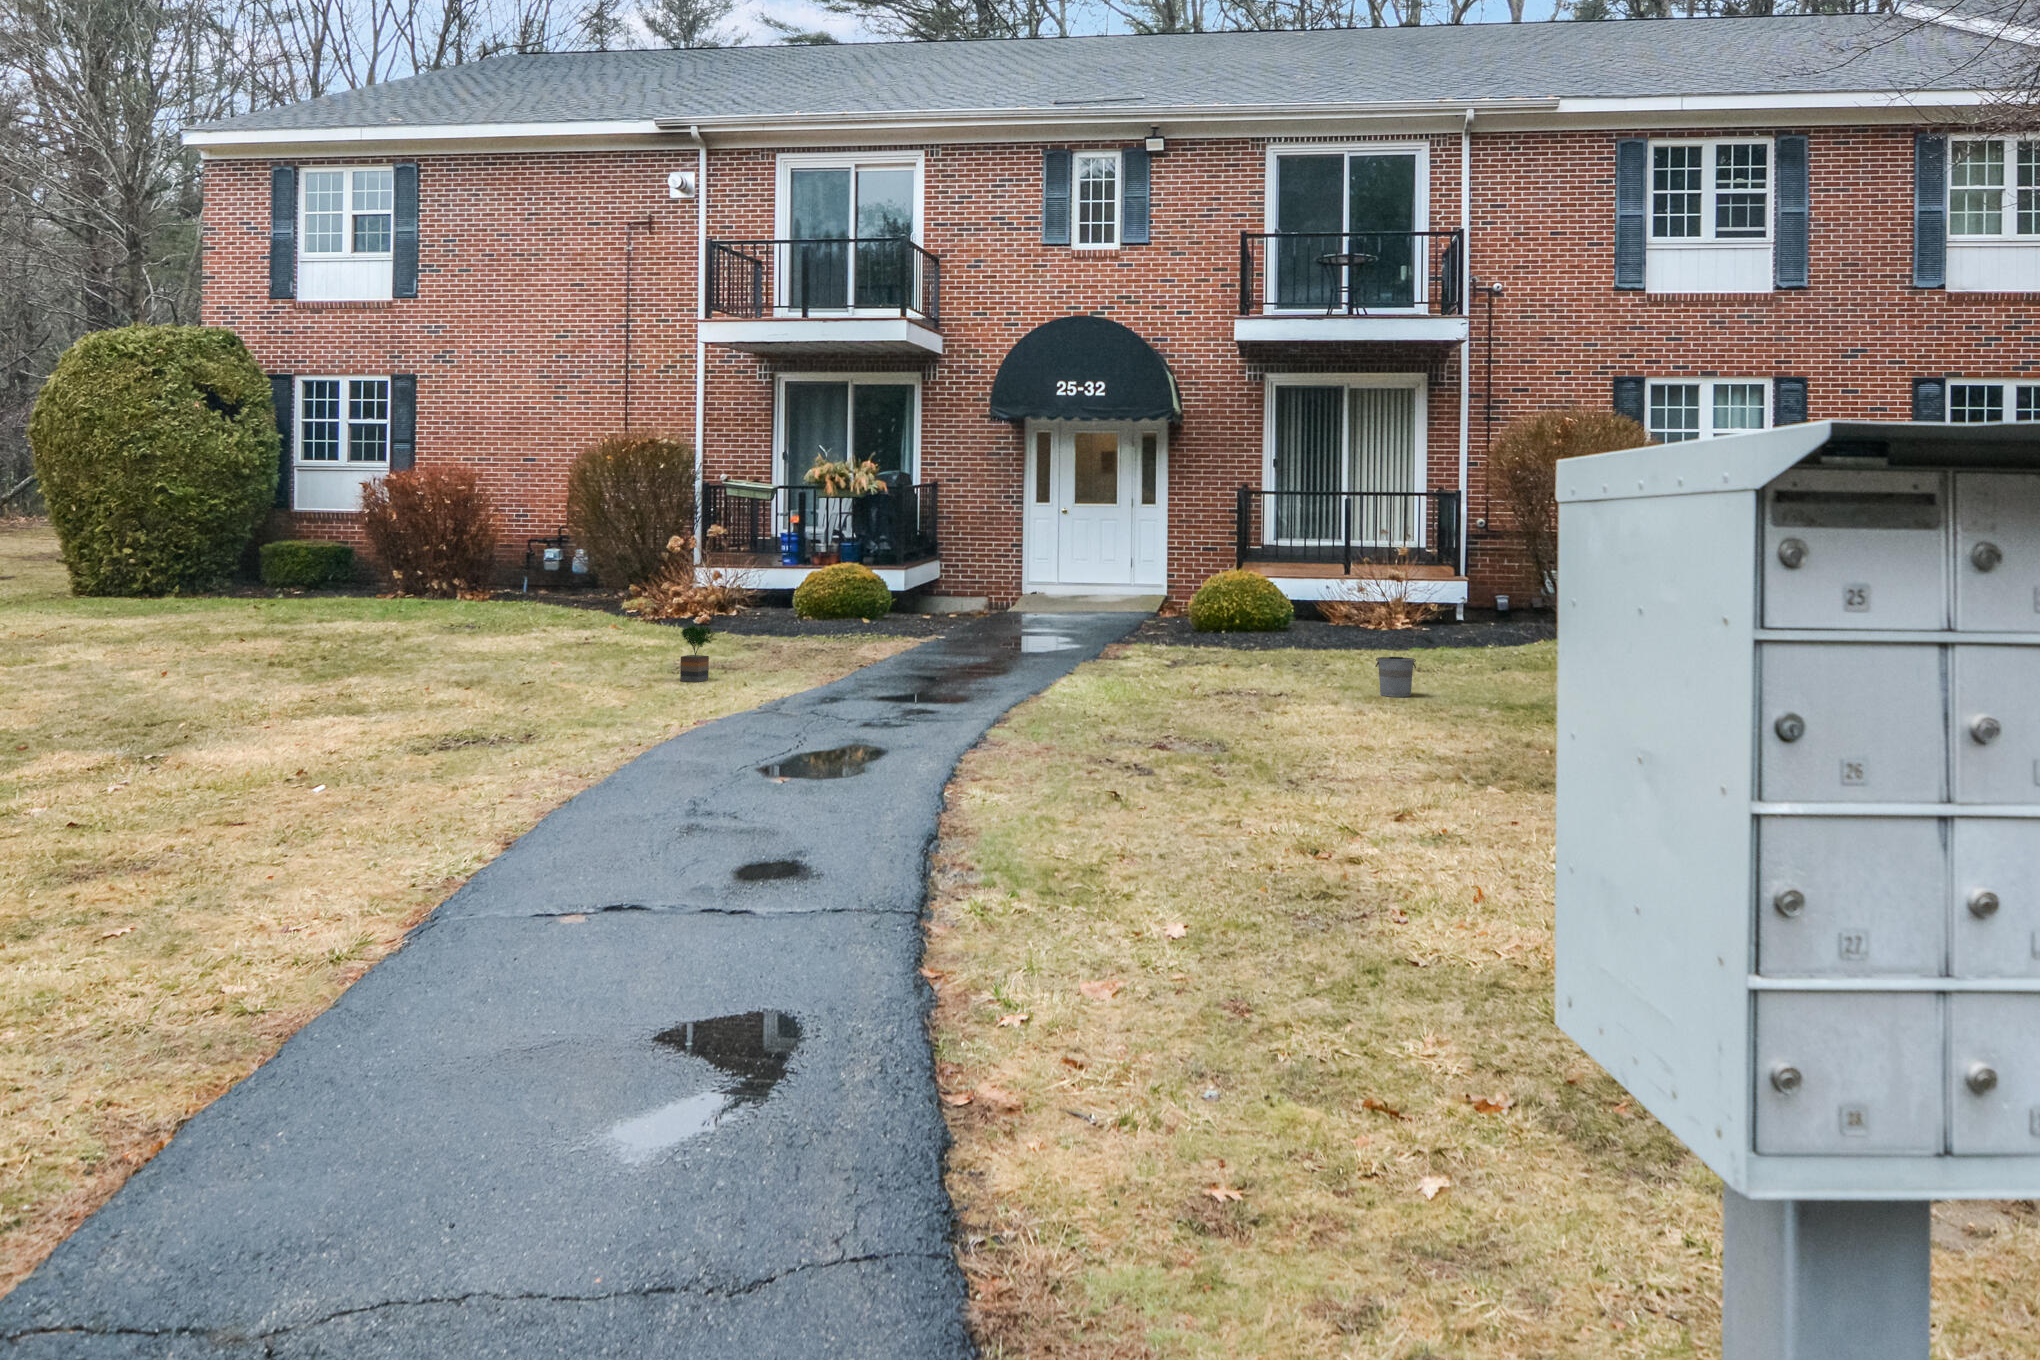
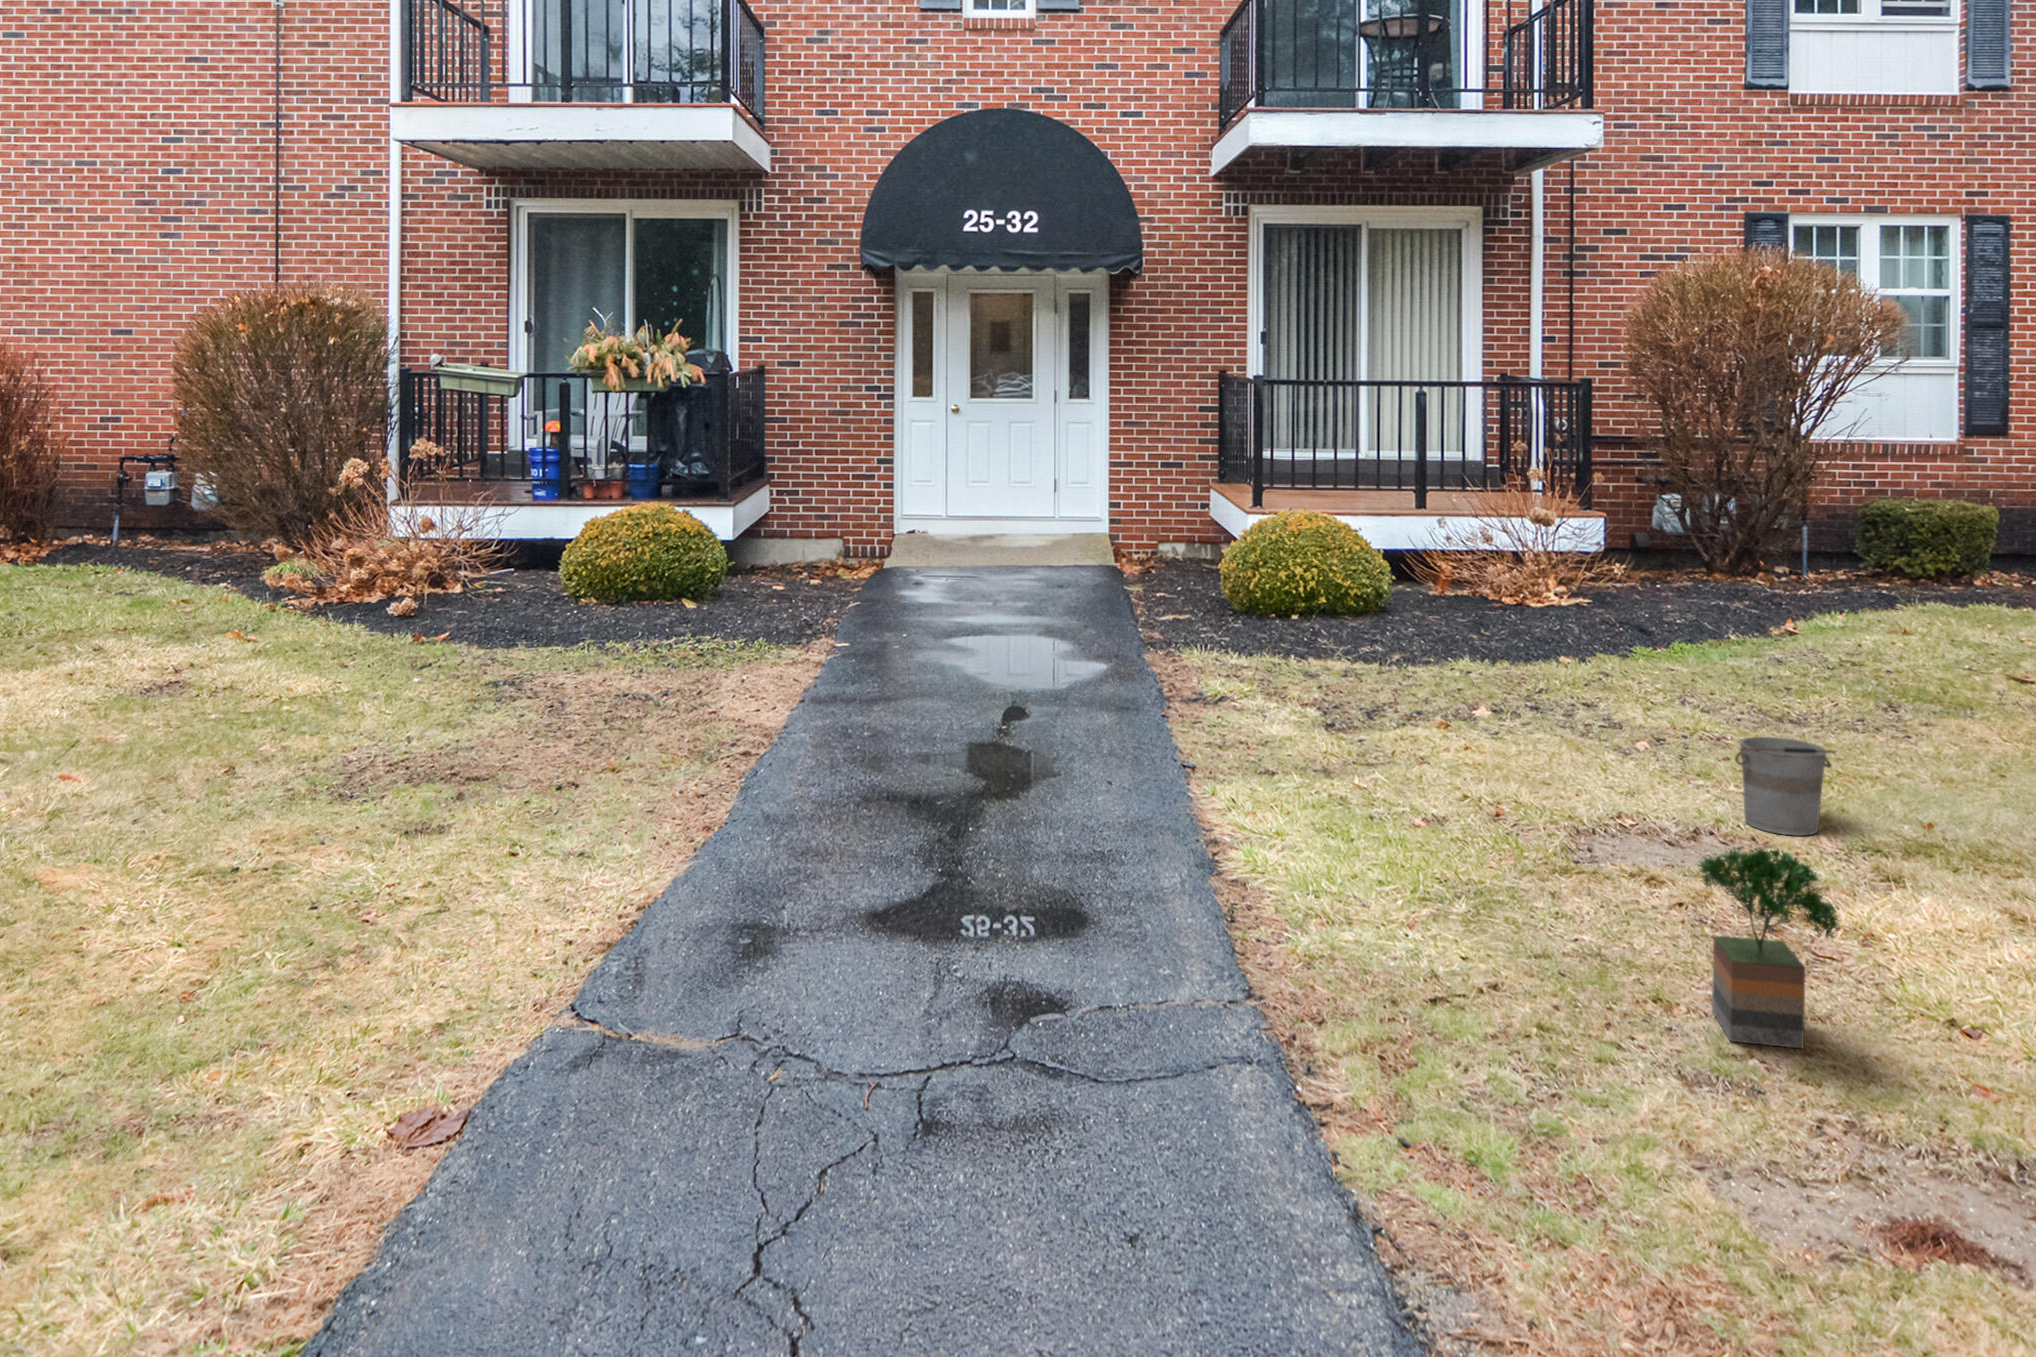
potted tree: present [680,625,715,682] -> present [1697,848,1840,1048]

